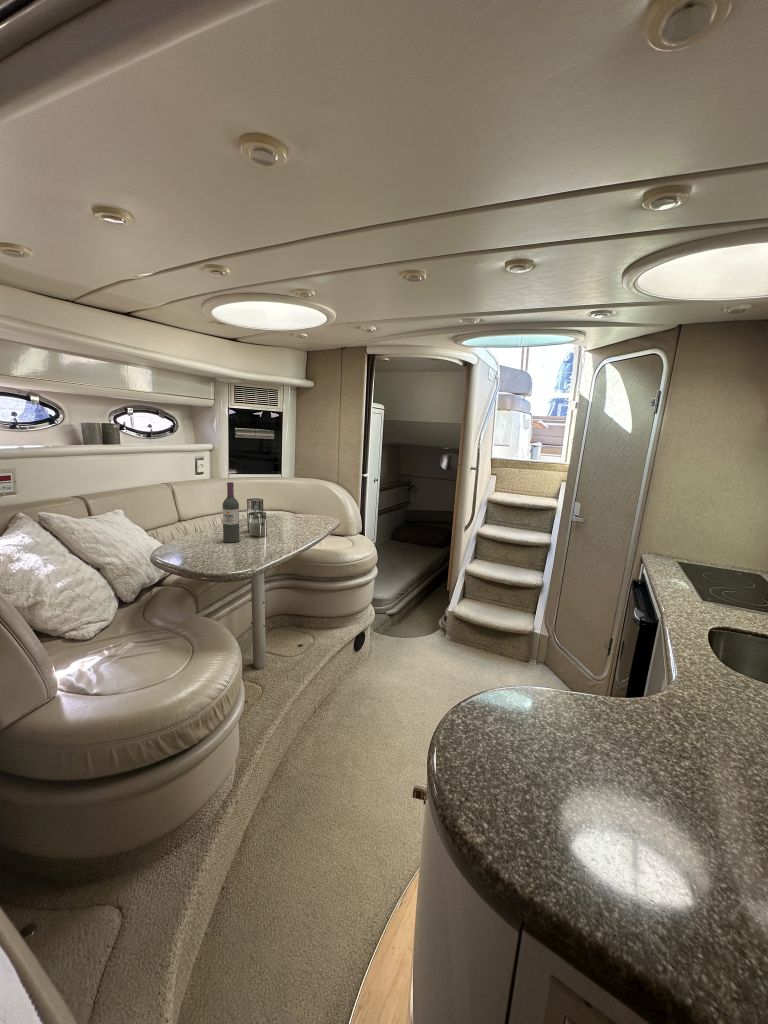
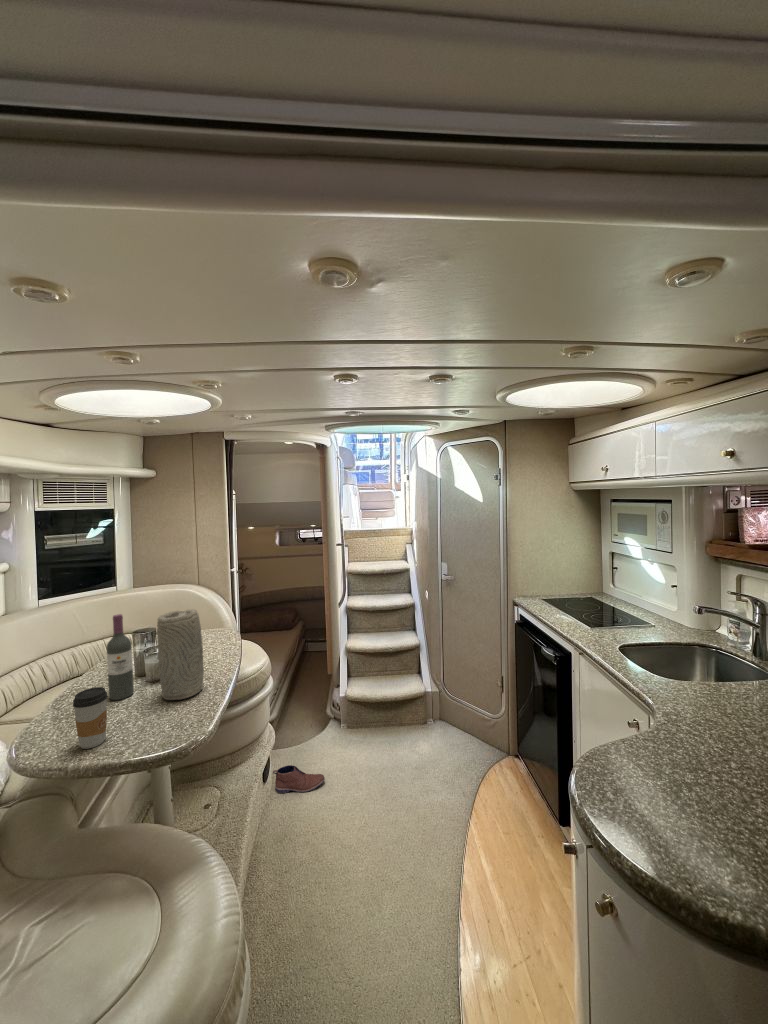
vase: none [247,486,280,551] -> present [157,609,204,700]
coffee cup: none [182,523,203,561] -> present [73,687,108,749]
shoe: none [366,647,407,673] -> present [273,765,325,793]

